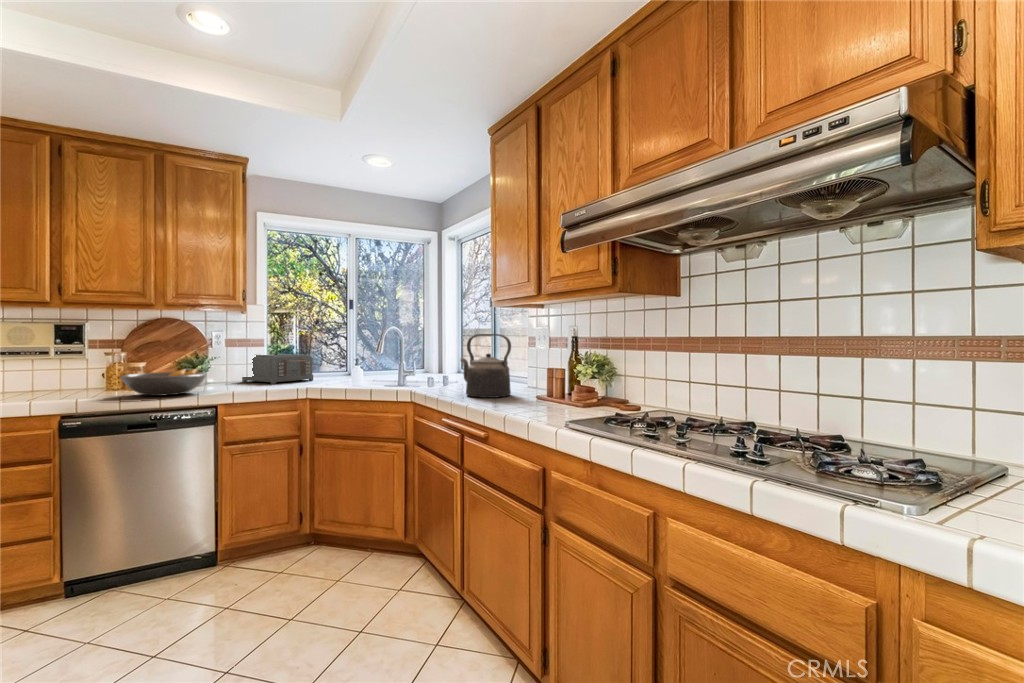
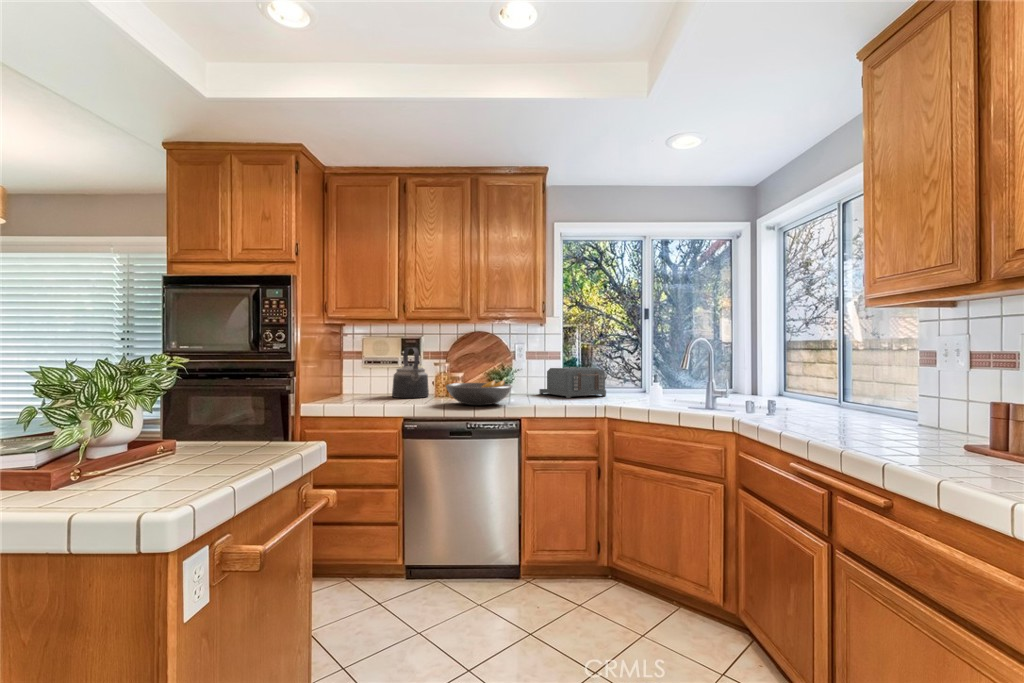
kettle: present [461,334,511,398] -> present [392,347,429,398]

